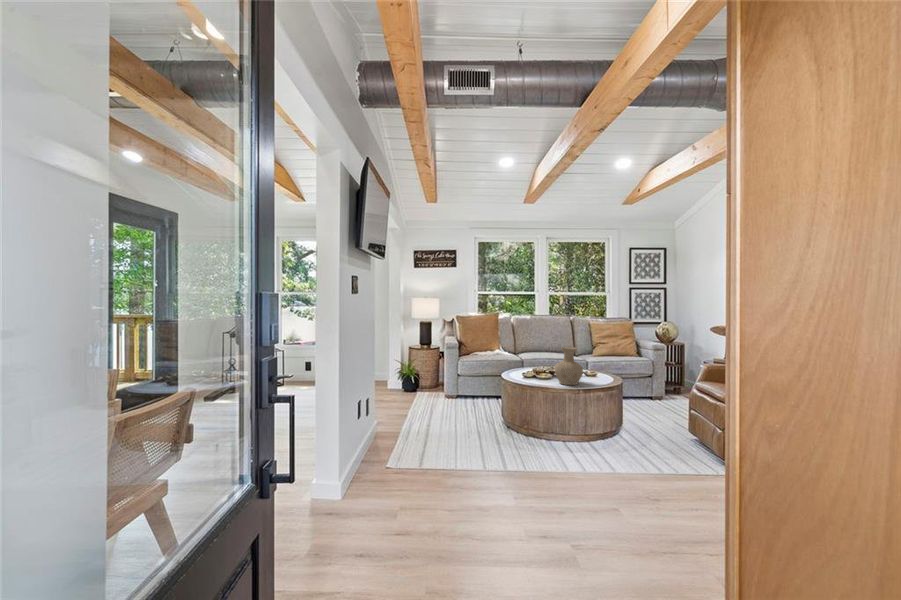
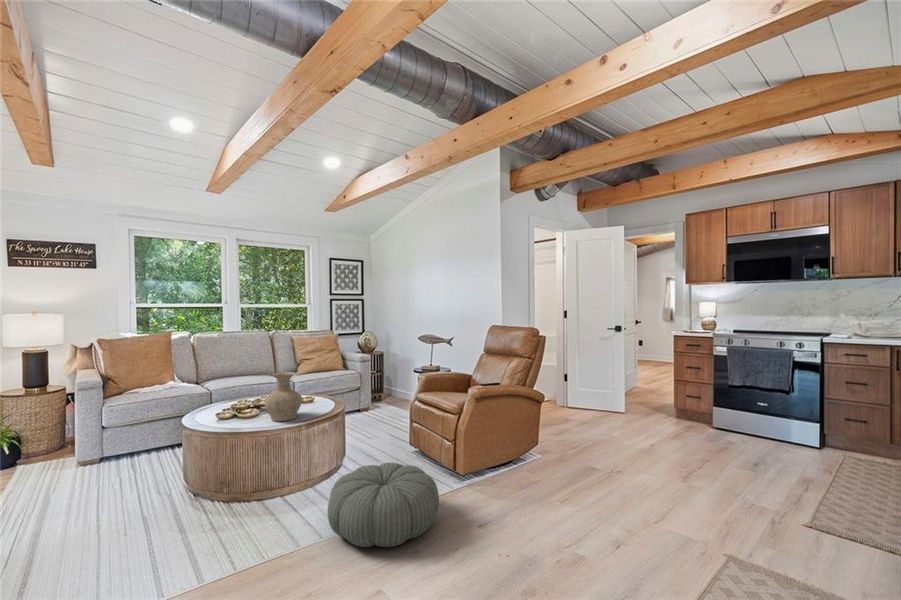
pouf: none [591,430,691,493] -> present [328,463,439,547]

